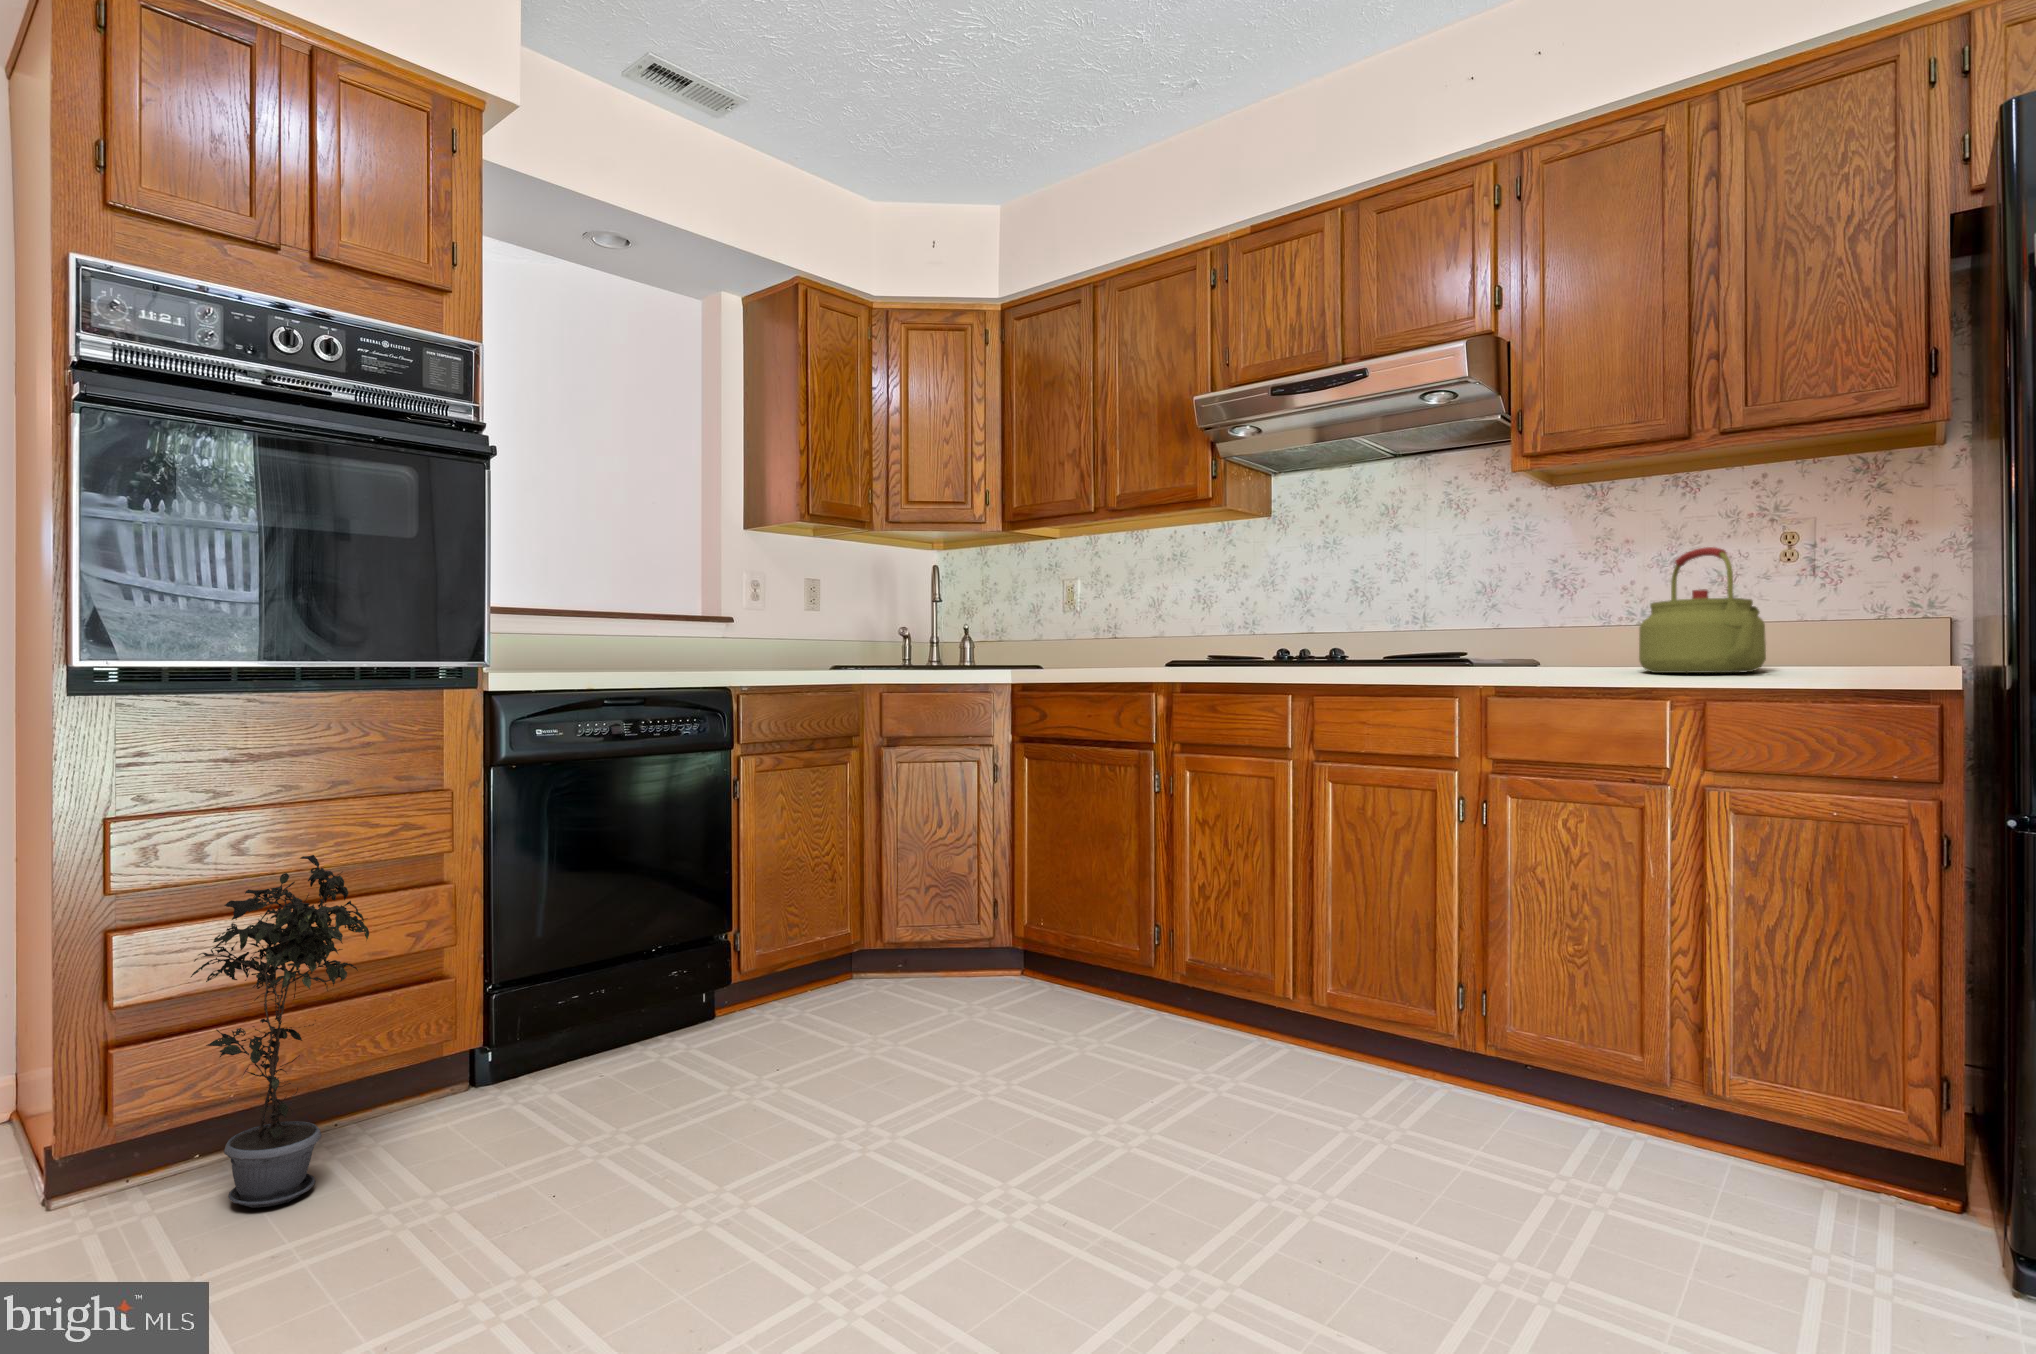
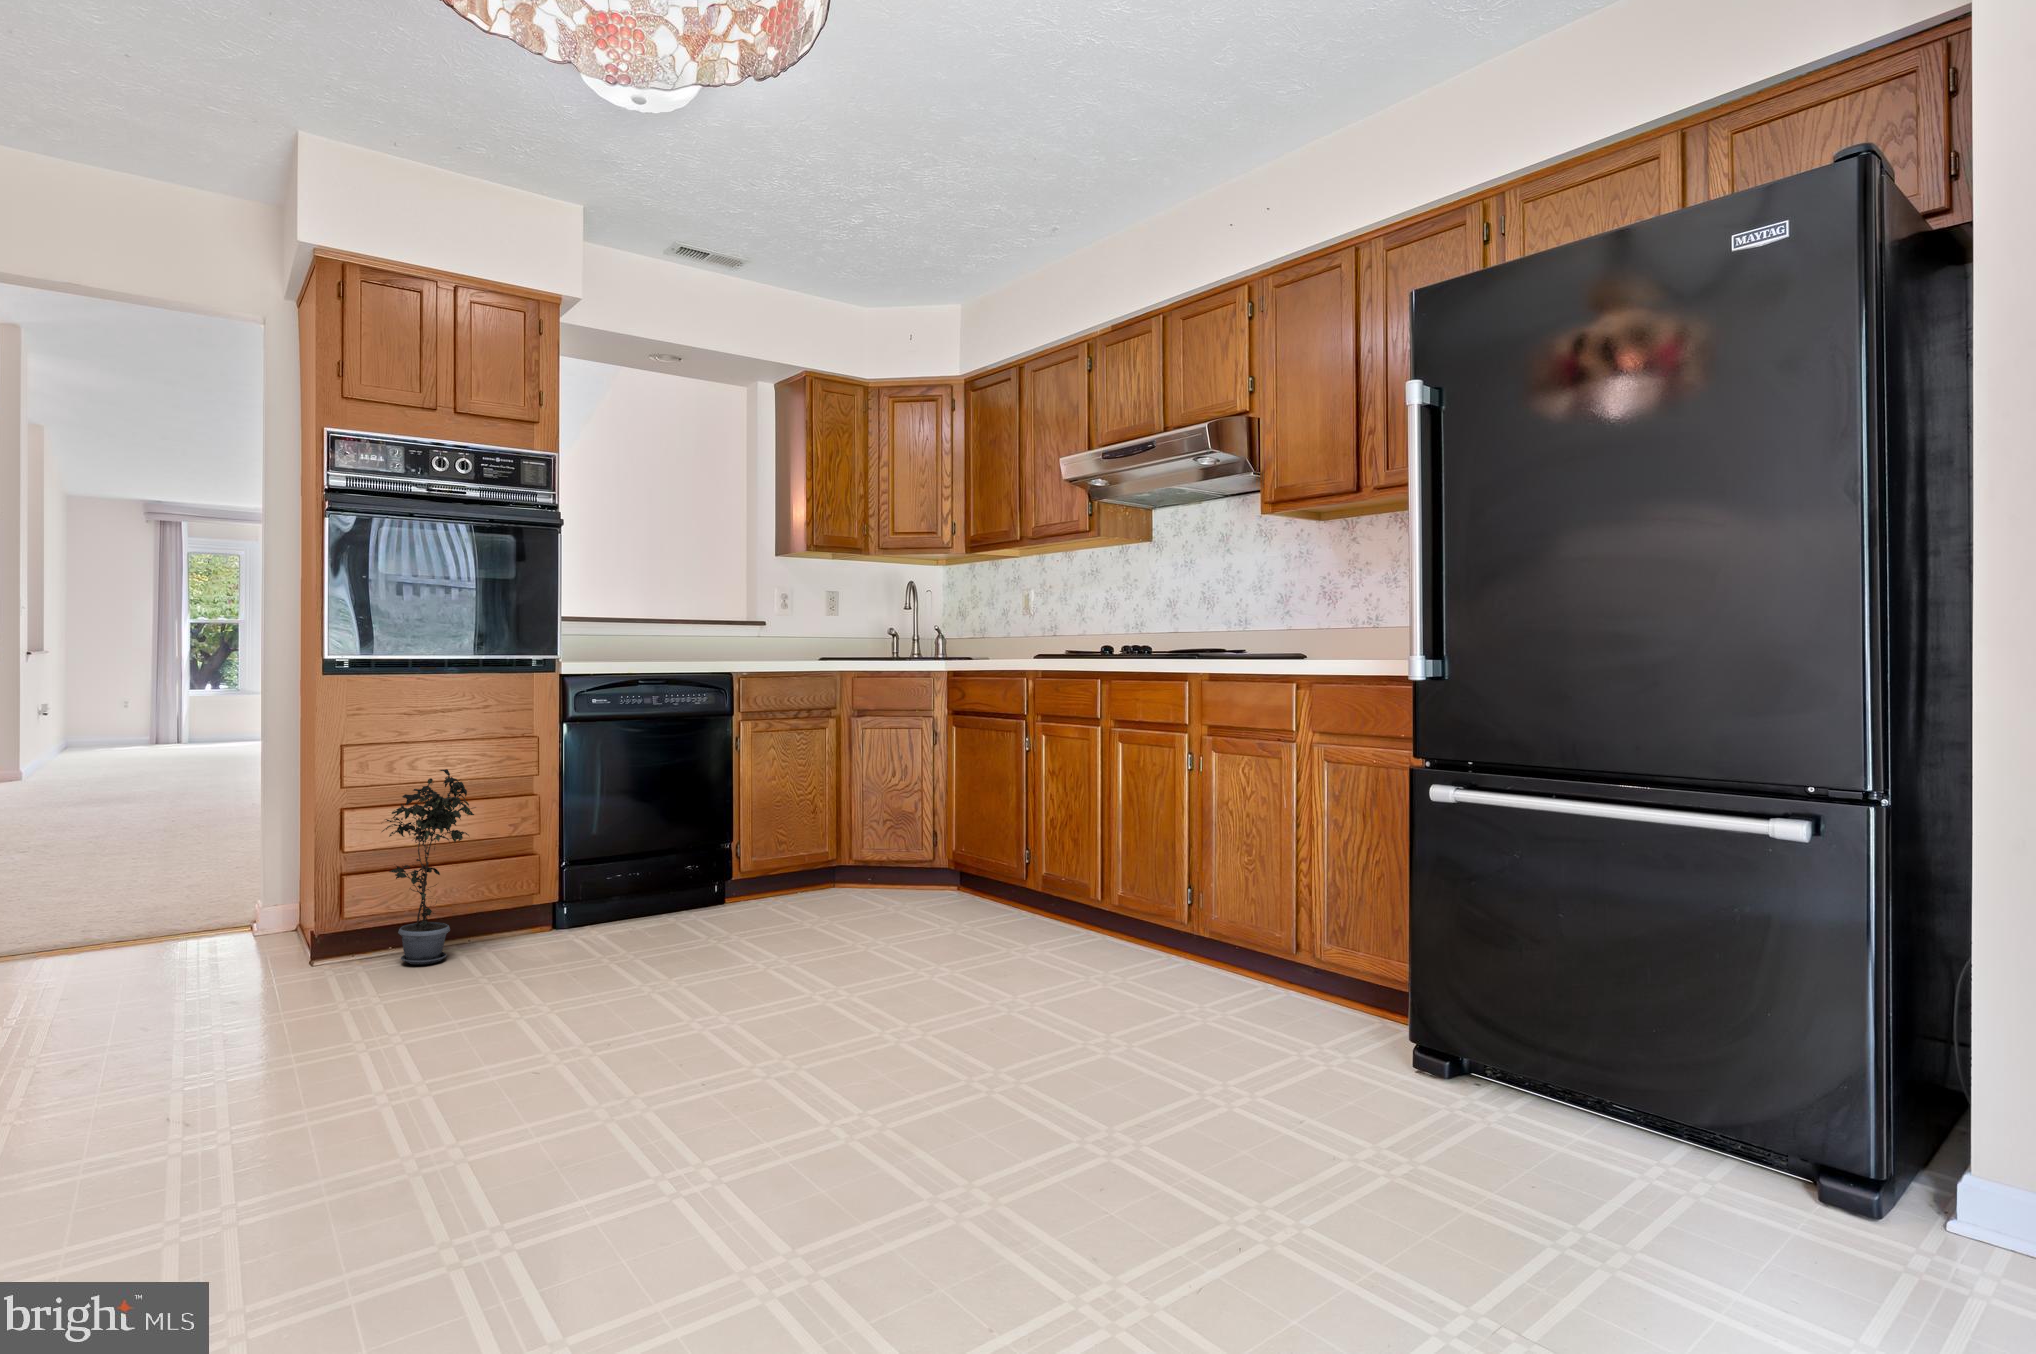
kettle: present [1639,547,1766,673] -> none [1271,579,1348,667]

